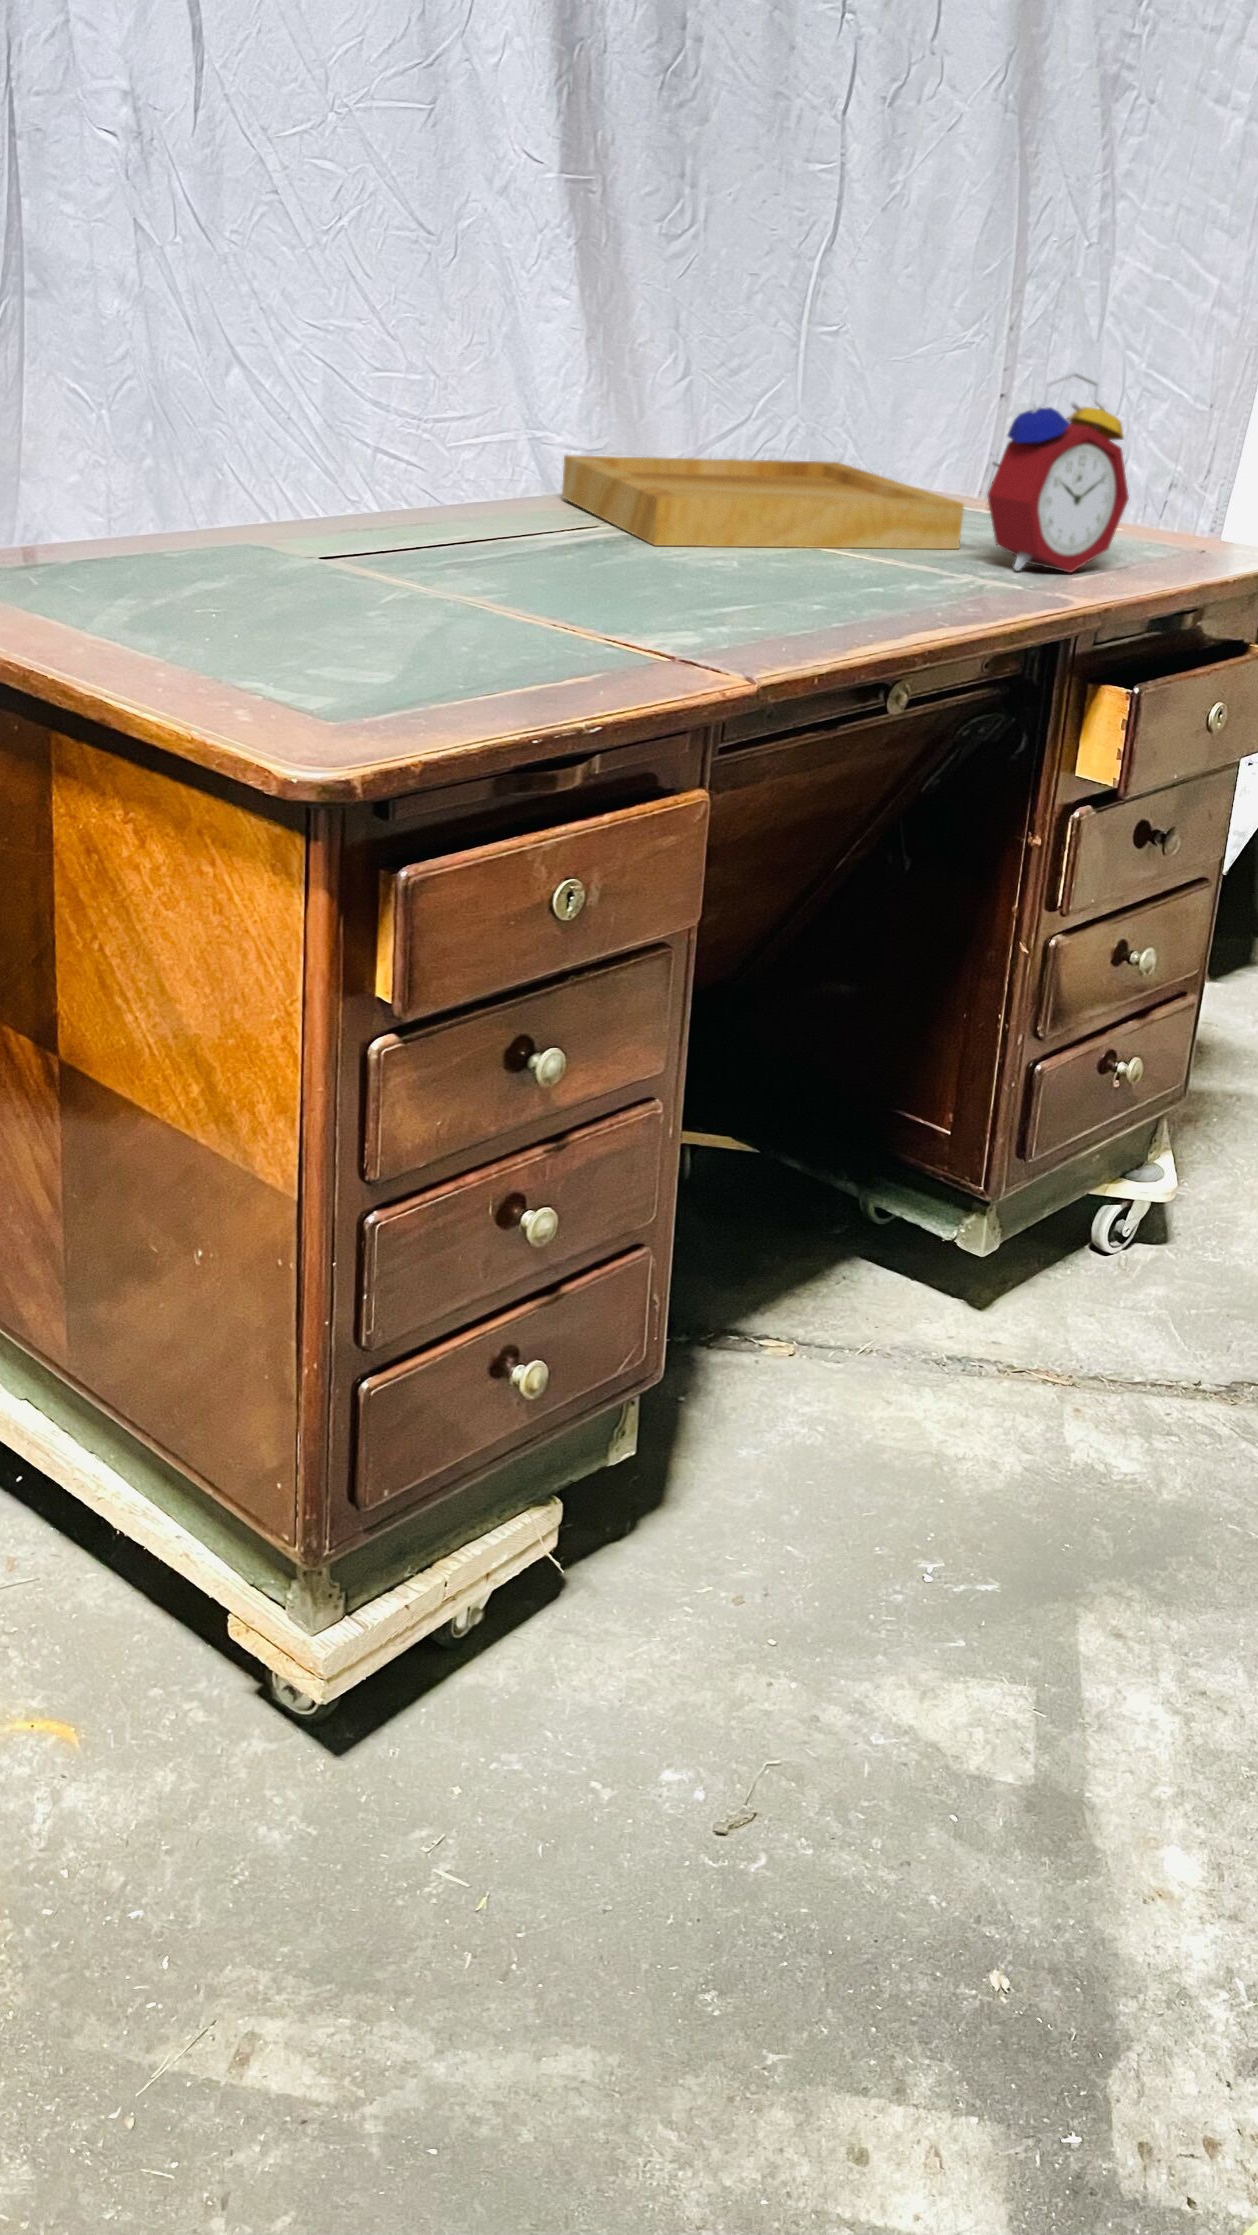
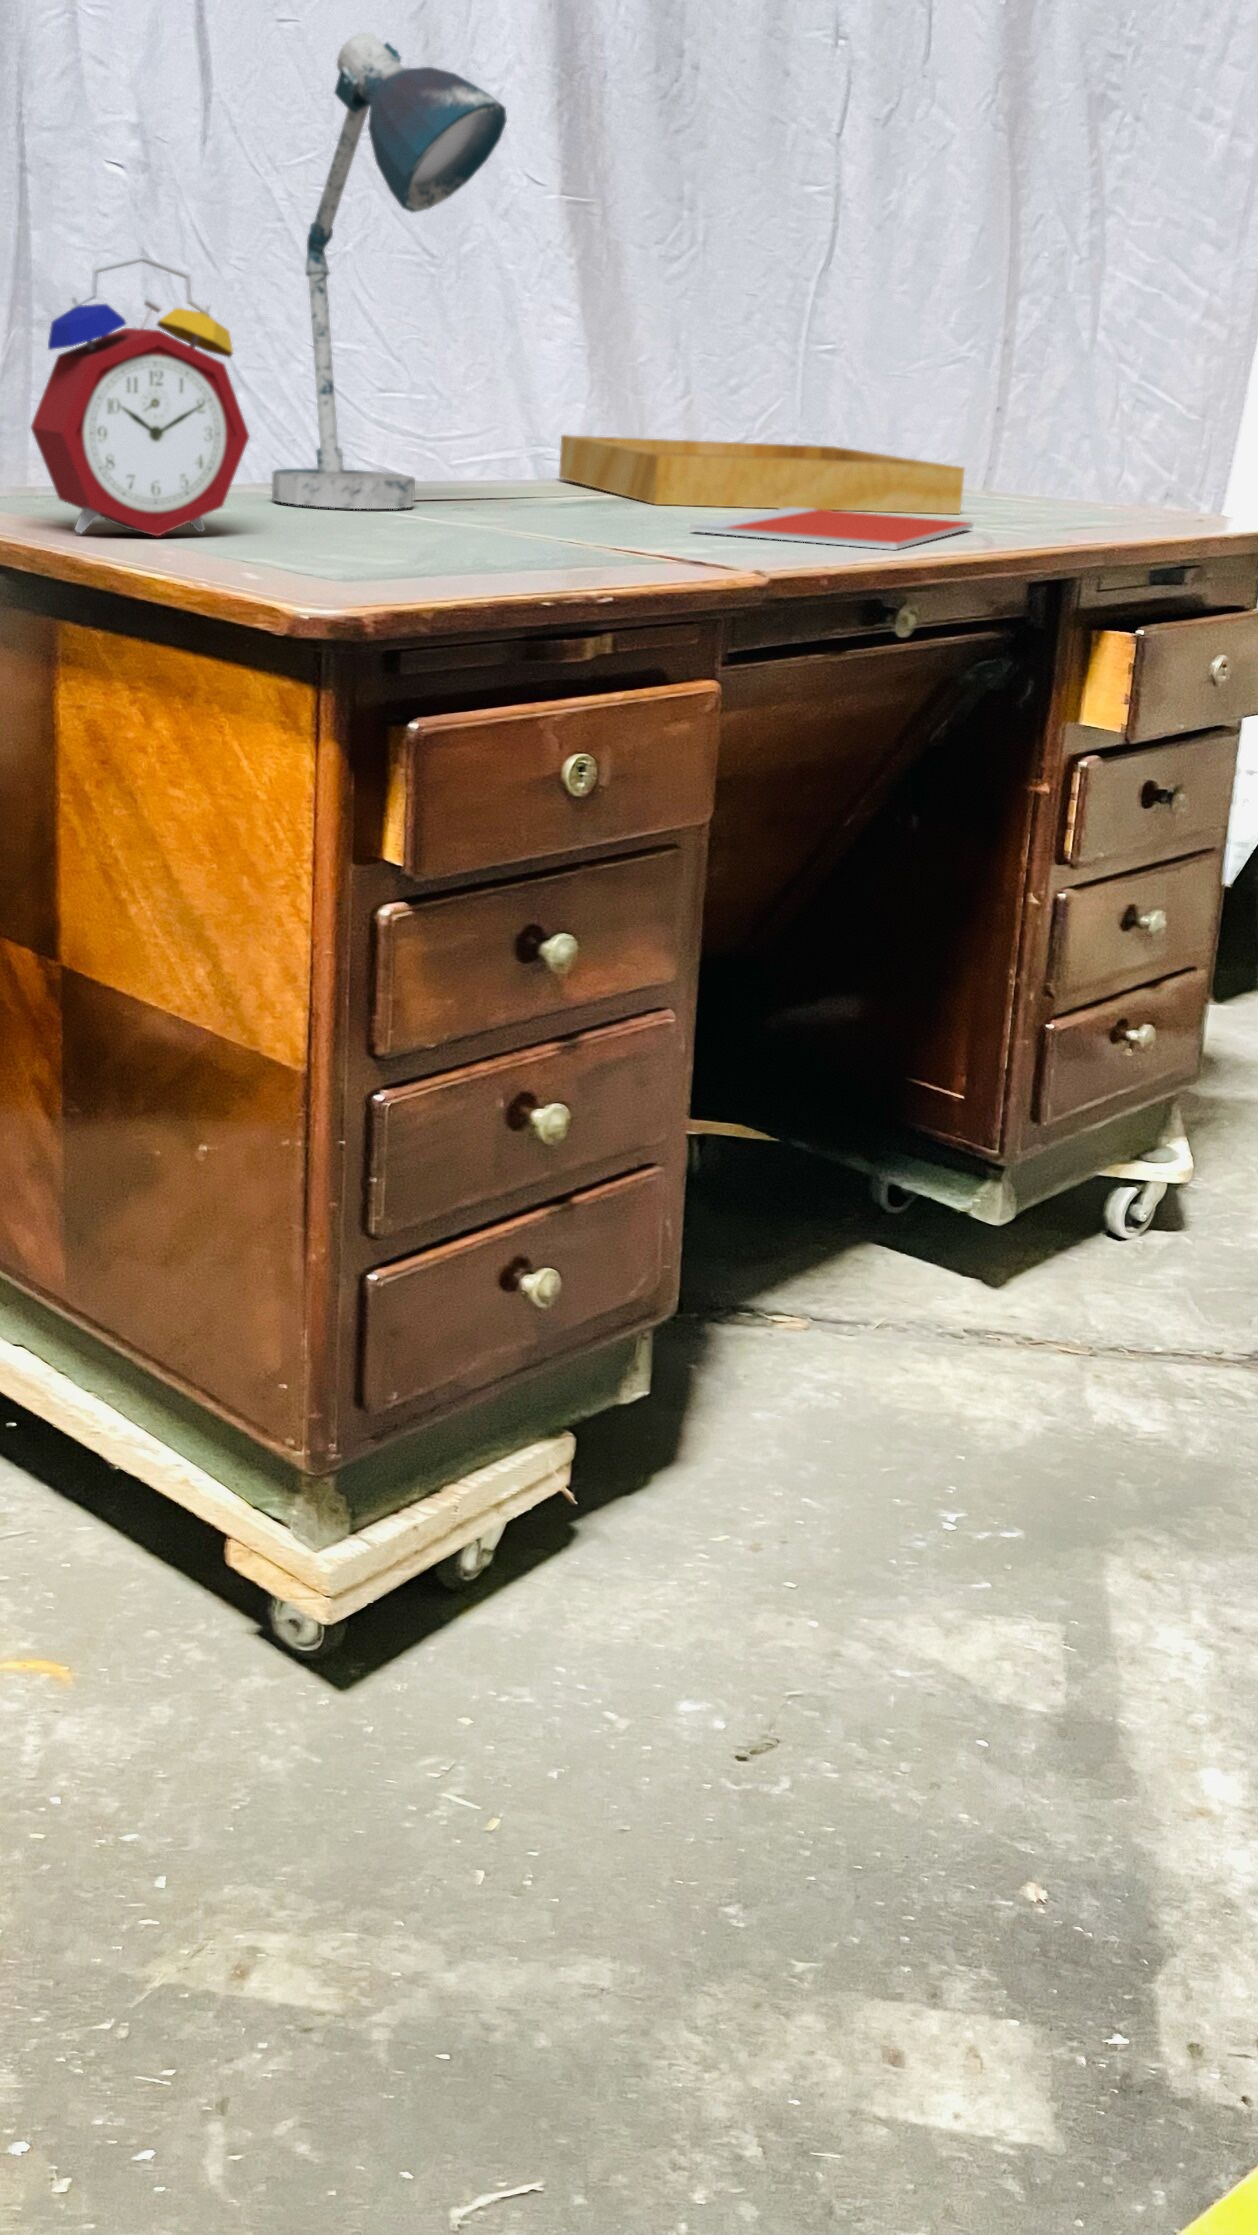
desk lamp: none [273,107,504,573] -> present [272,32,507,509]
alarm clock: present [987,372,1129,573] -> present [31,256,250,536]
notebook: none [686,554,970,629] -> present [691,507,973,550]

